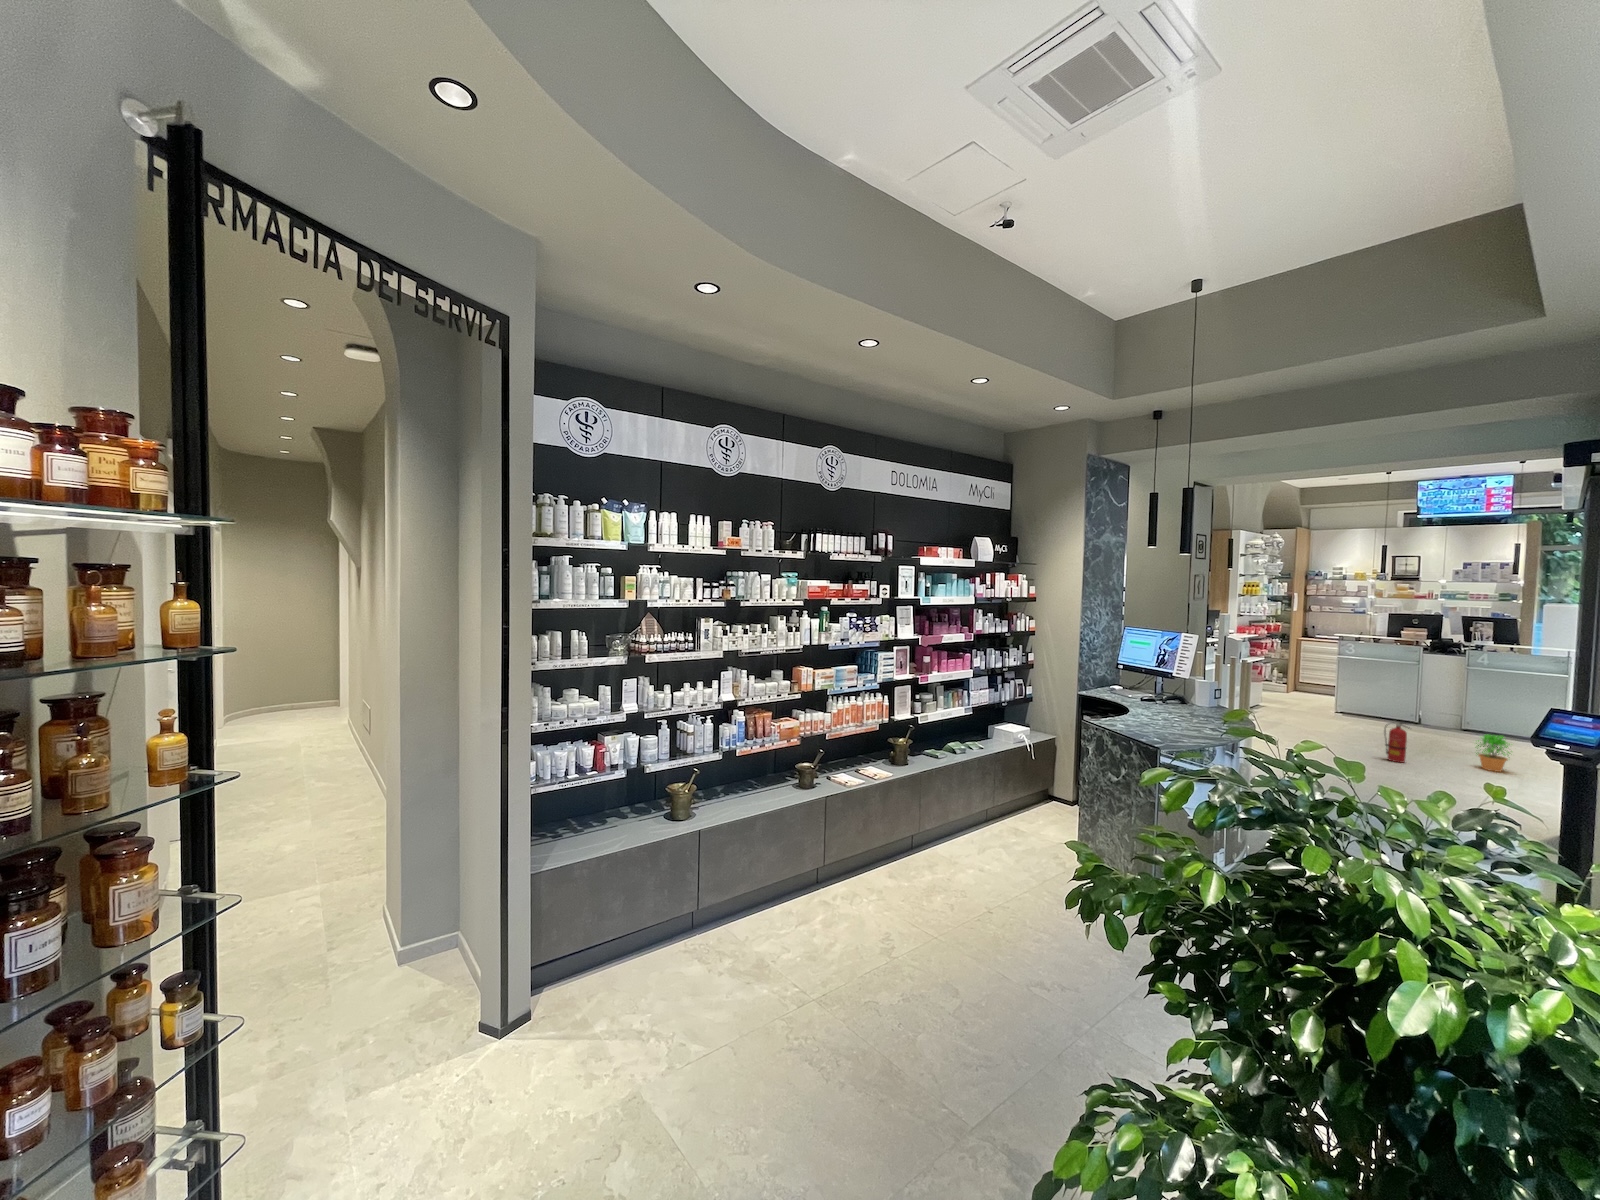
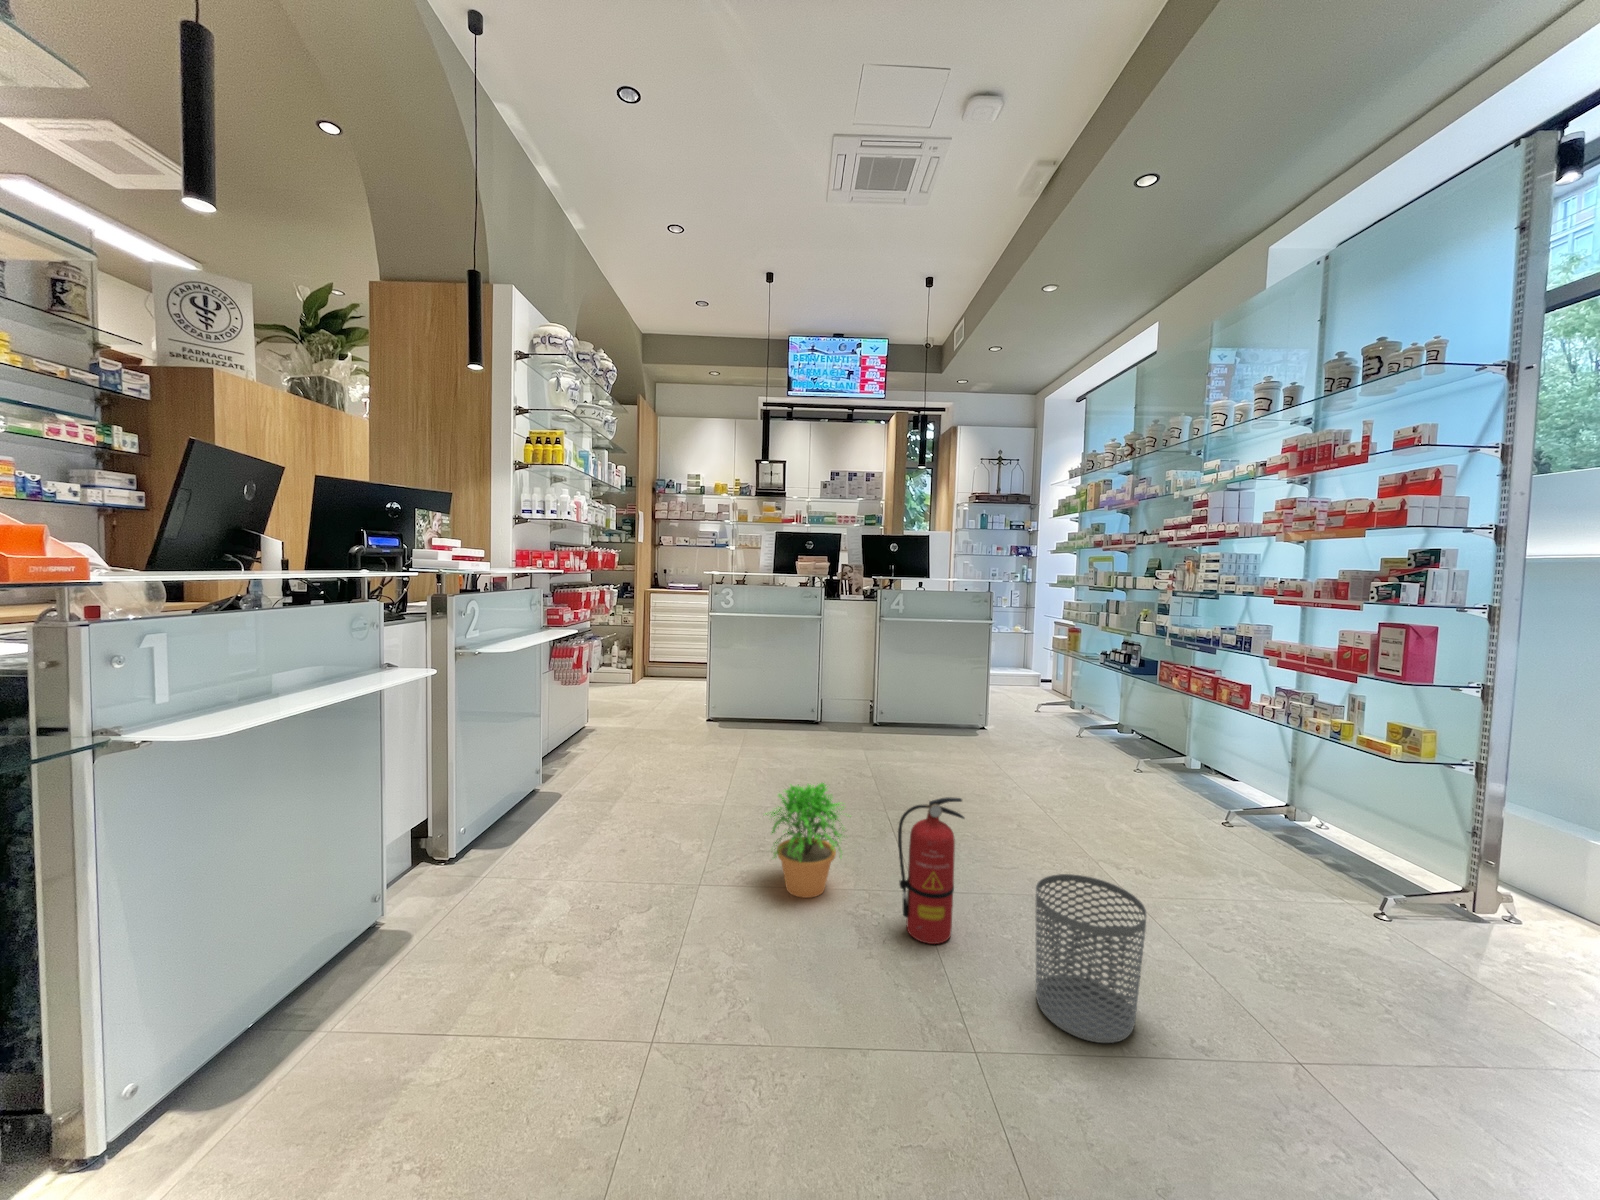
potted plant: present [1476,735,1510,772] -> present [766,783,844,898]
waste bin: none [1418,742,1455,778] -> present [1036,874,1146,1043]

